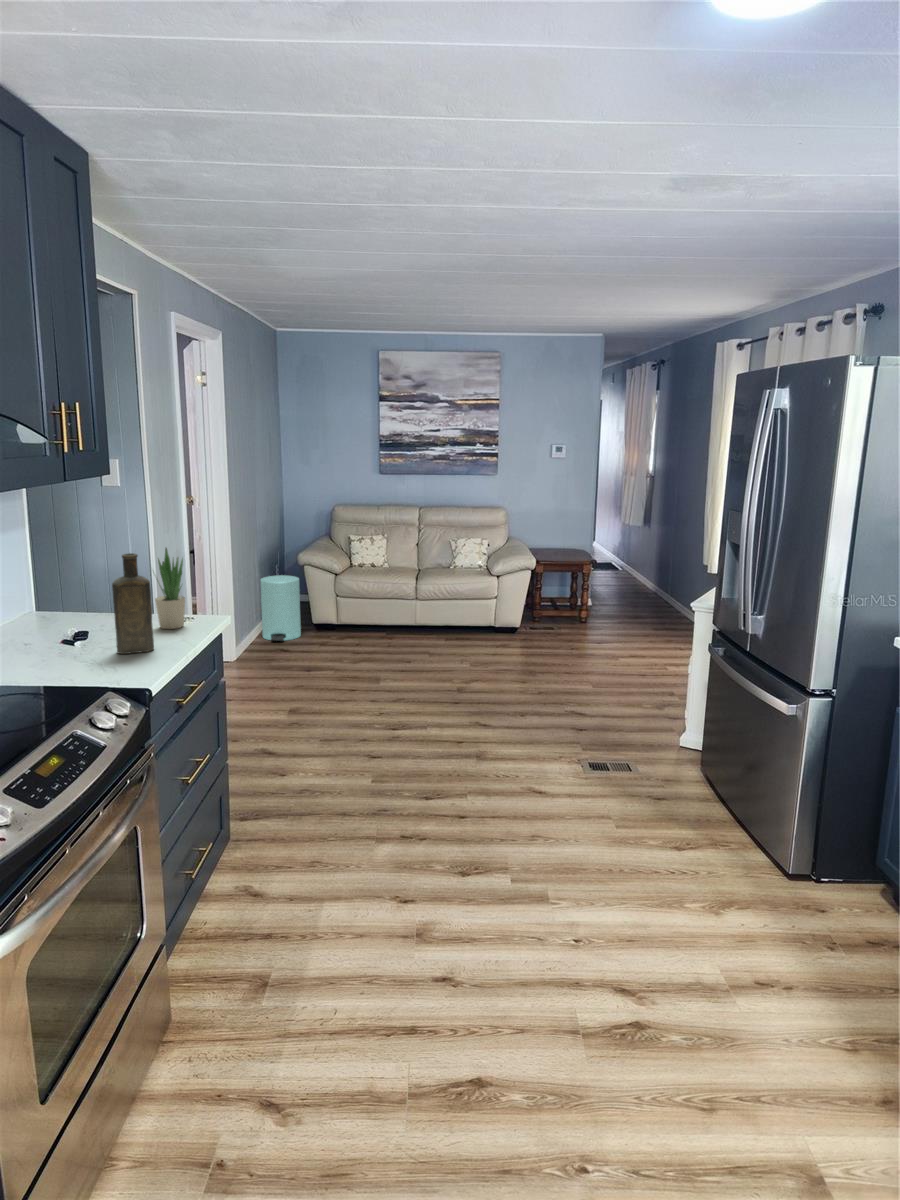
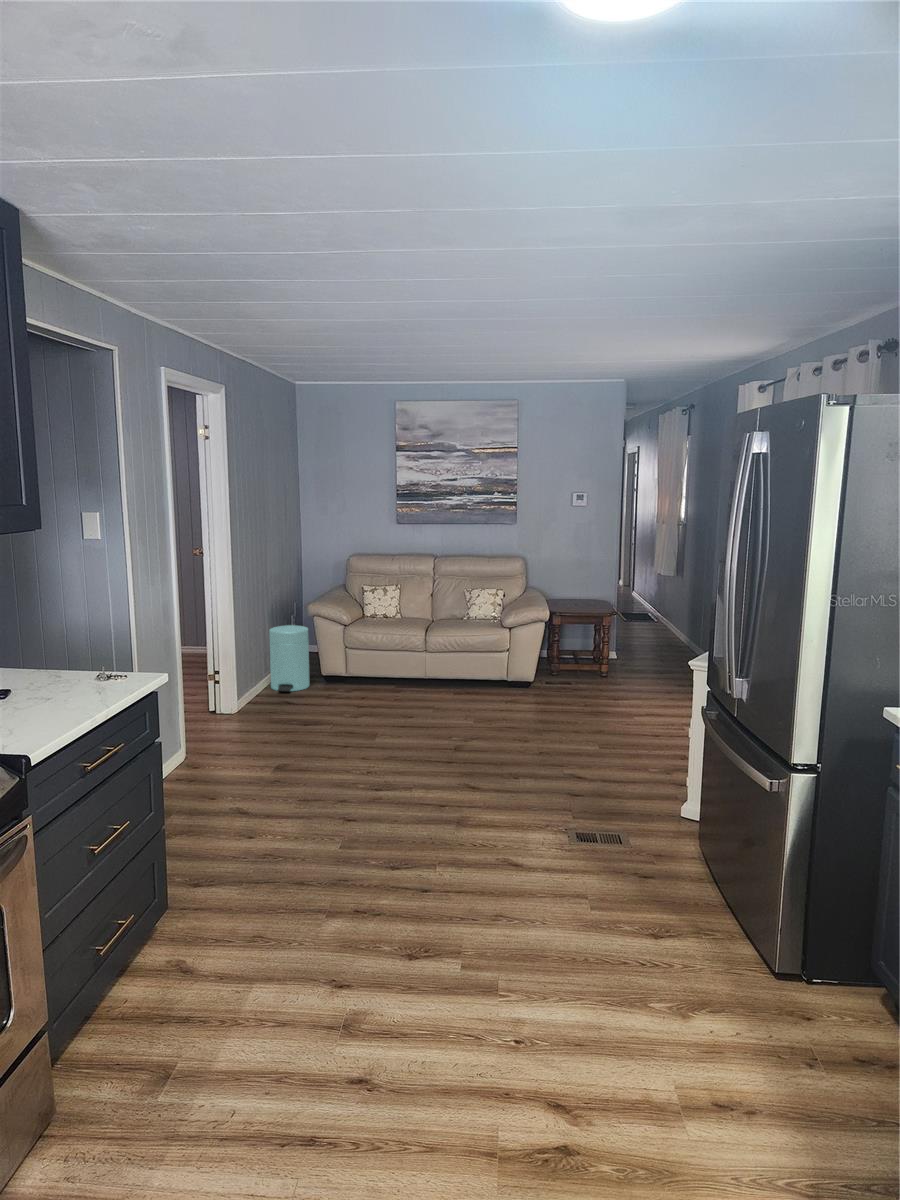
potted plant: present [155,548,185,629] -> none [87,601,123,686]
bottle: present [112,553,154,654] -> none [29,609,75,713]

